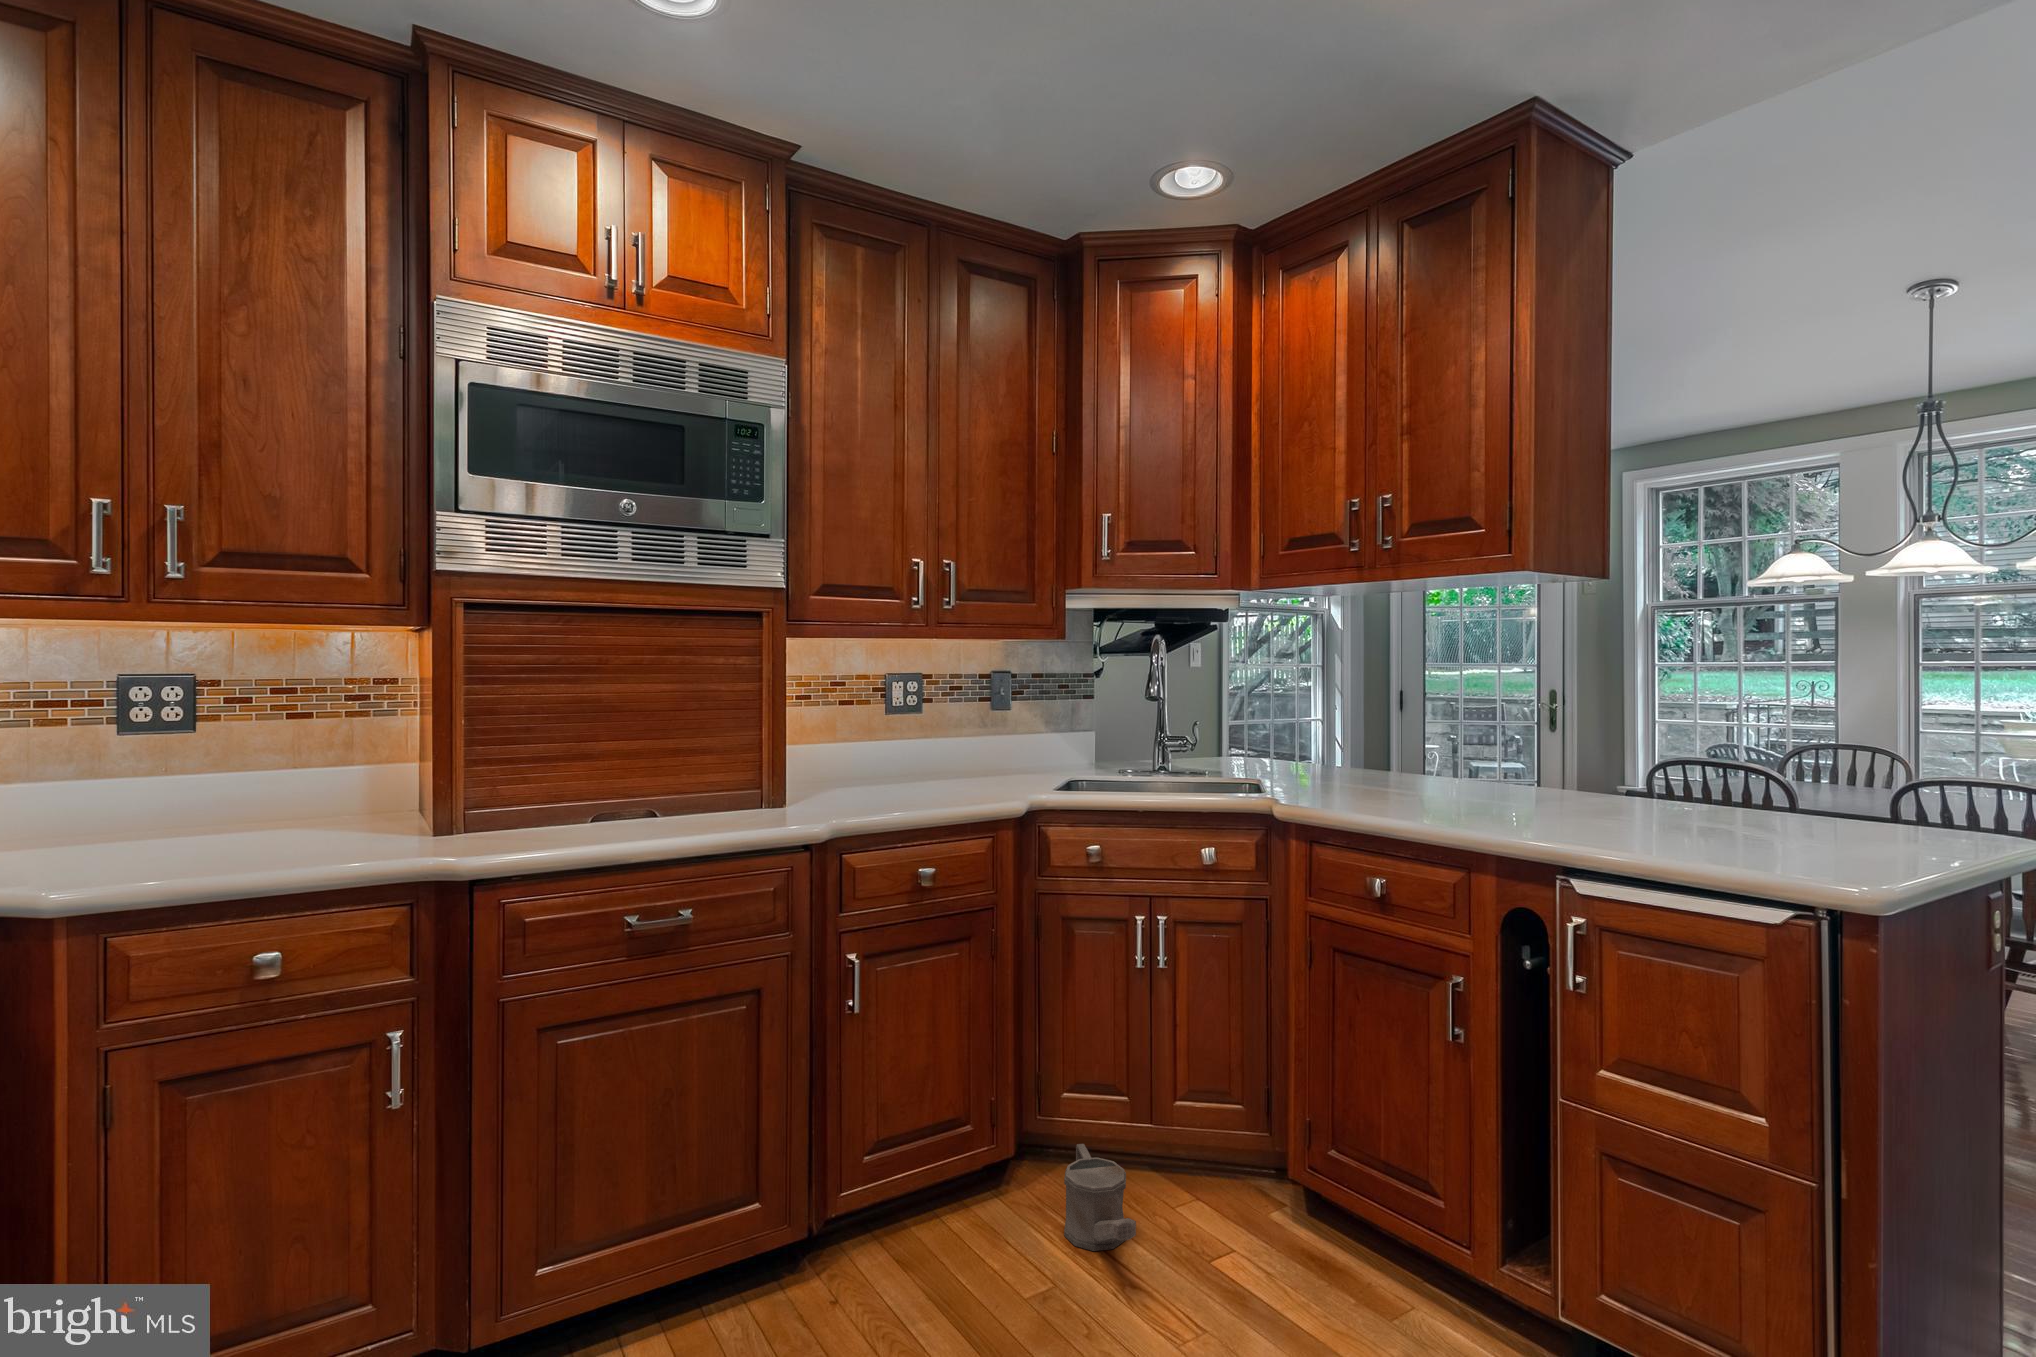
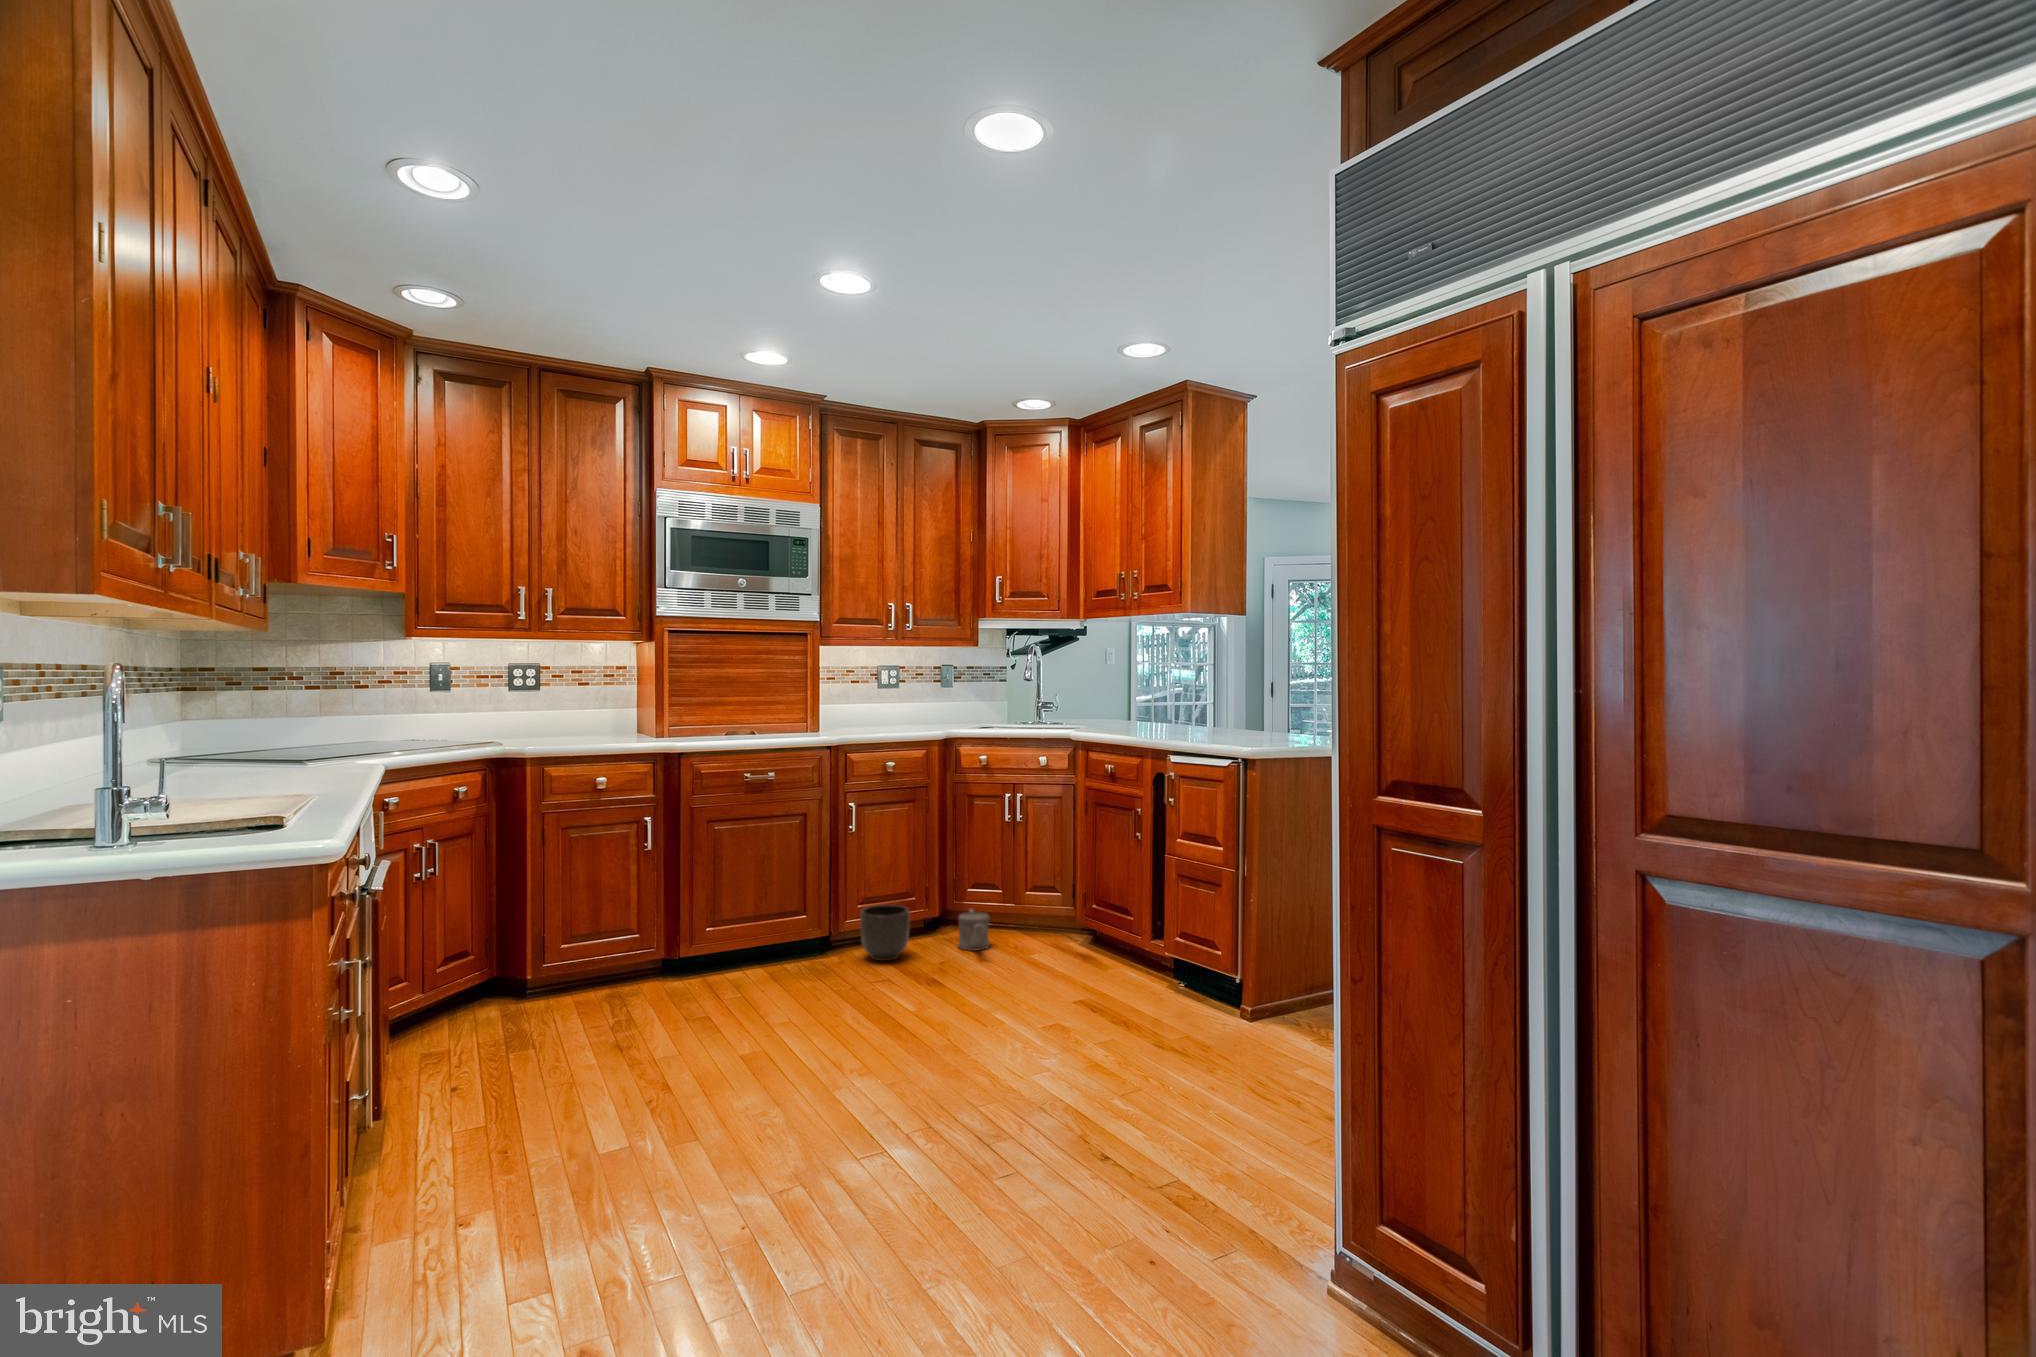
planter: none [874,1162,976,1301] -> present [860,905,910,961]

